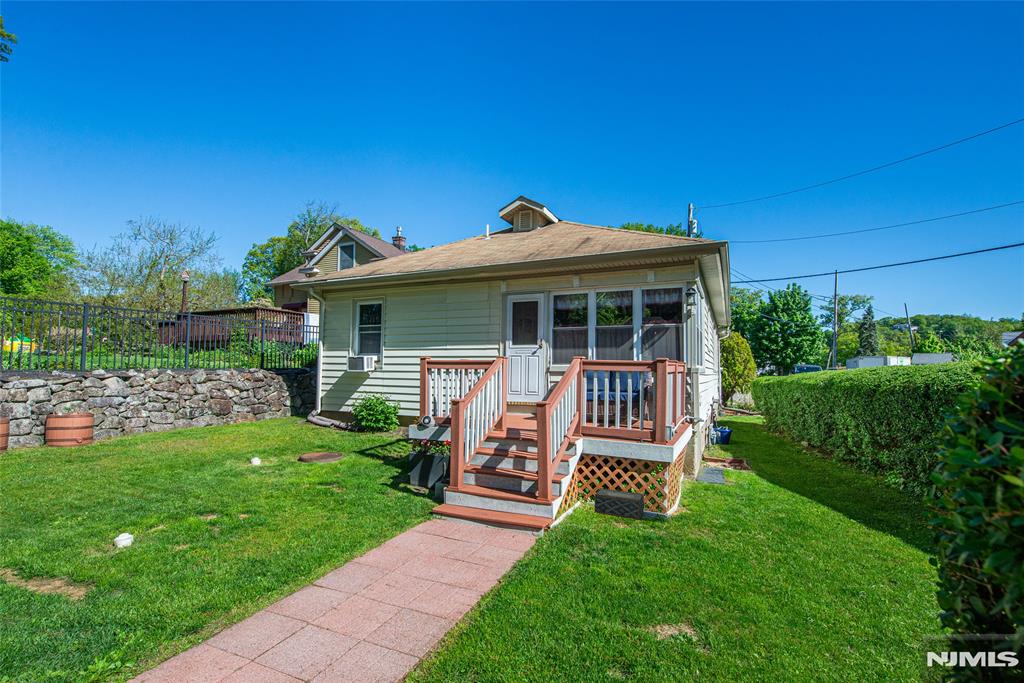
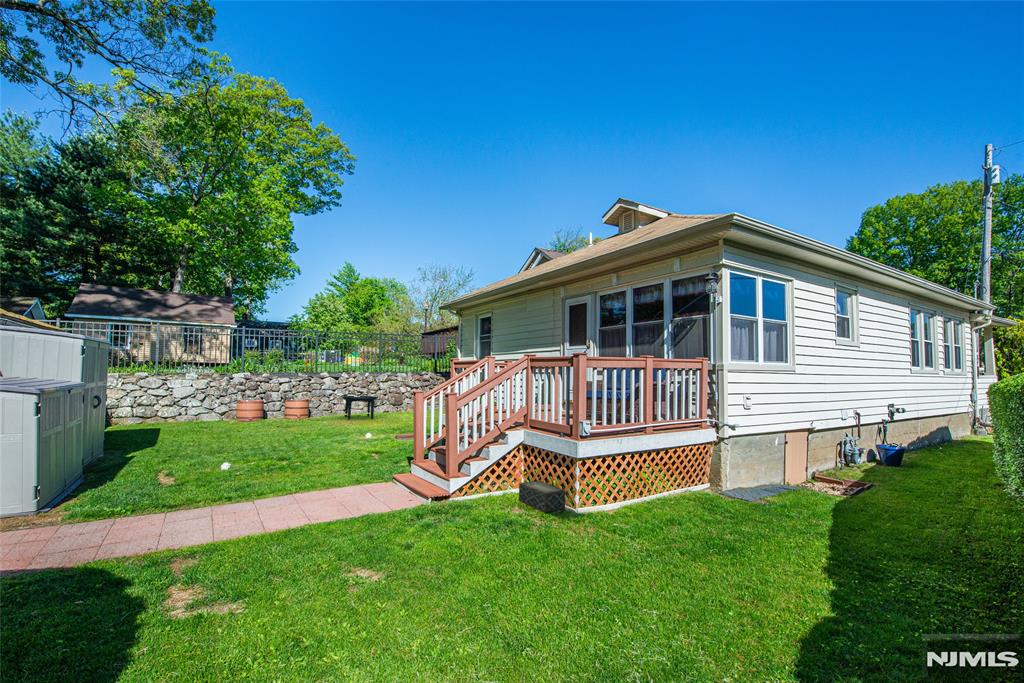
round table: none [143,402,205,437] -> present [342,396,378,419]

